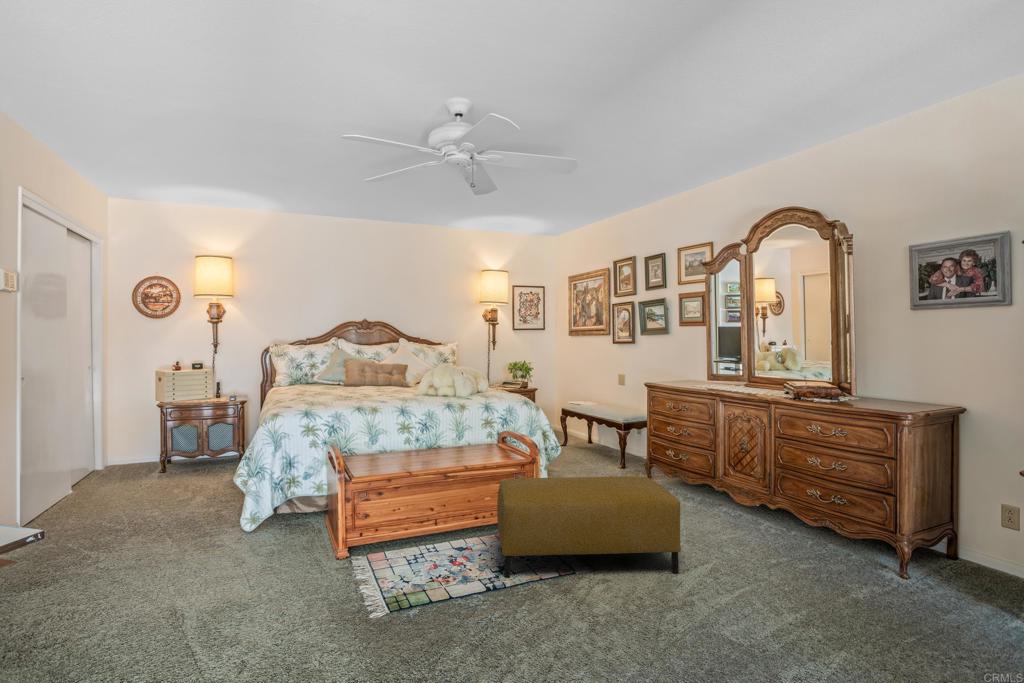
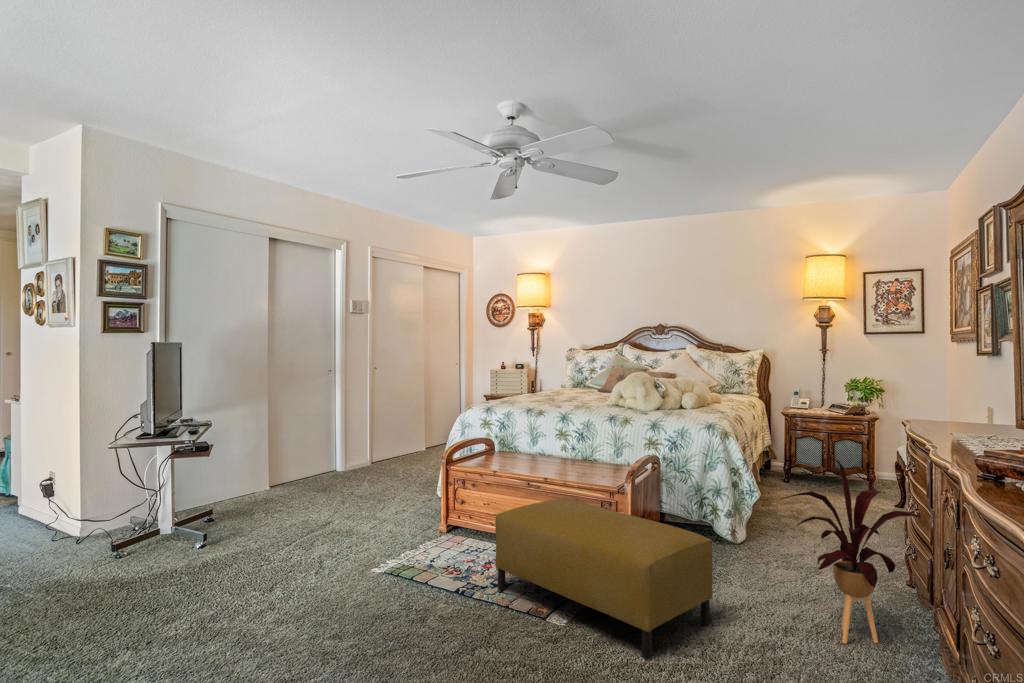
house plant: none [666,409,731,525] -> present [782,458,921,644]

